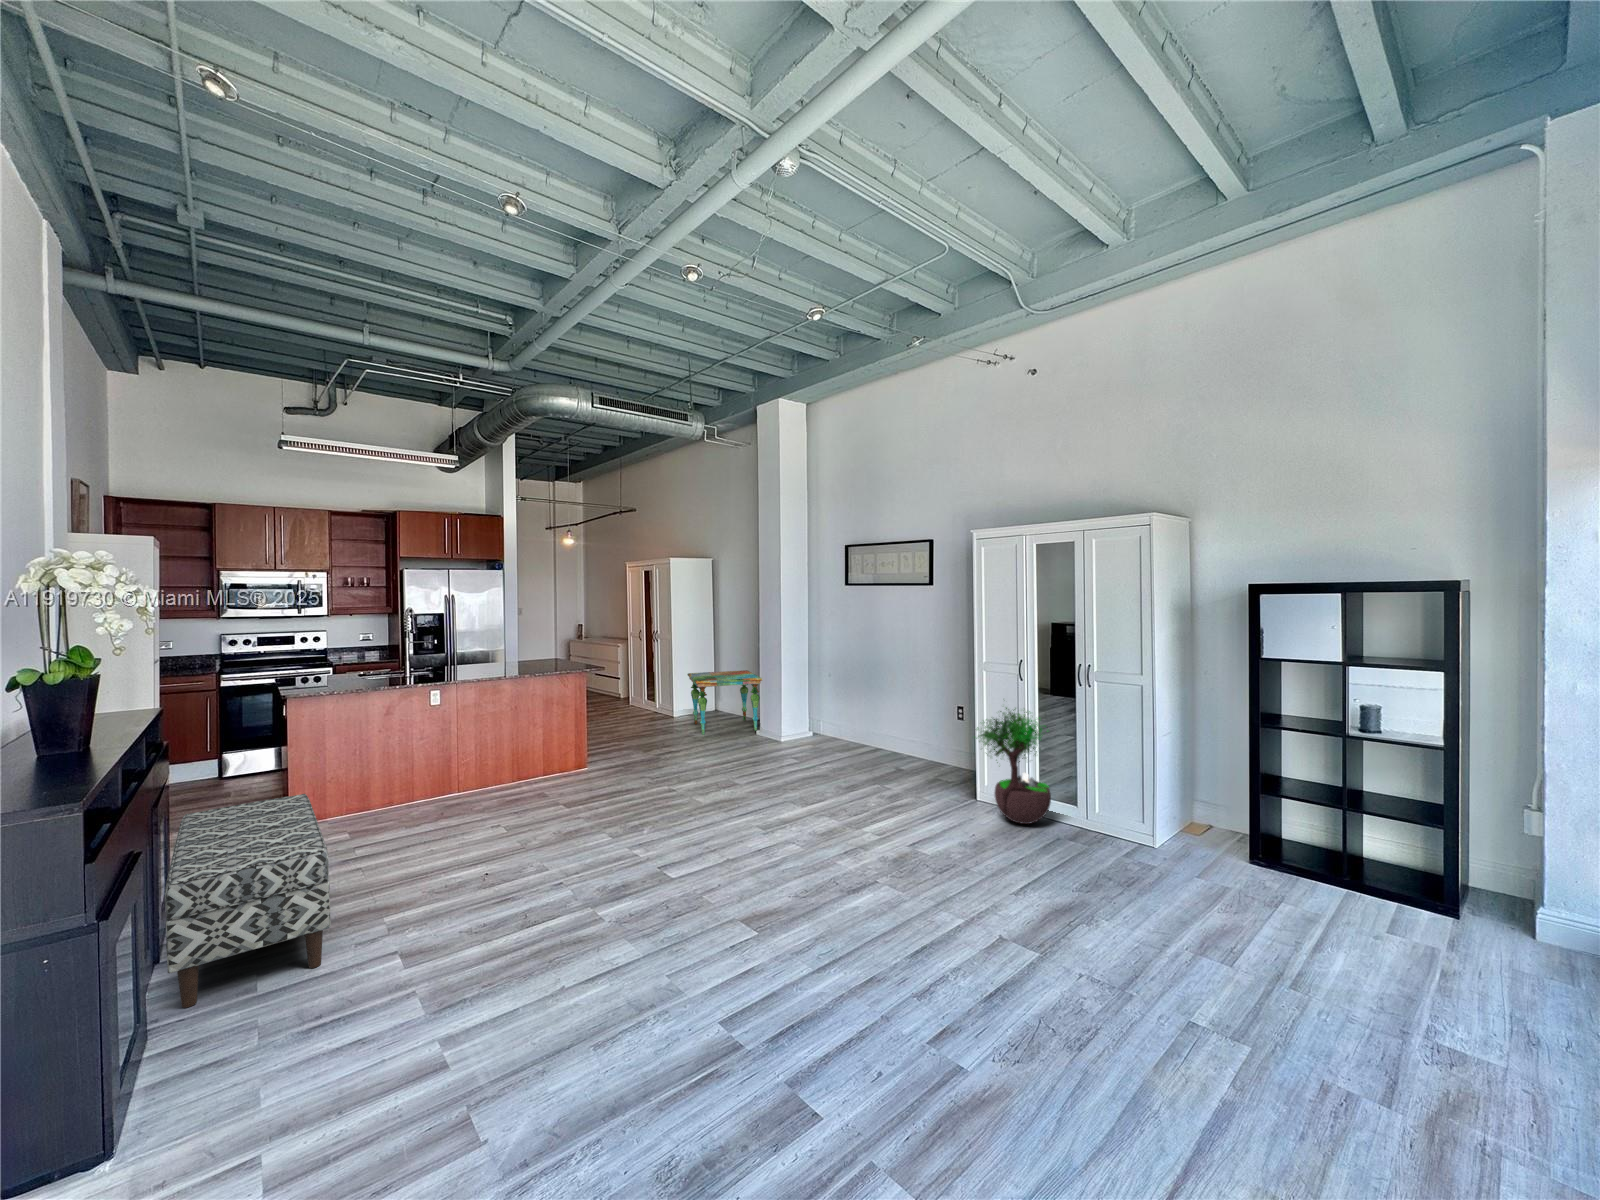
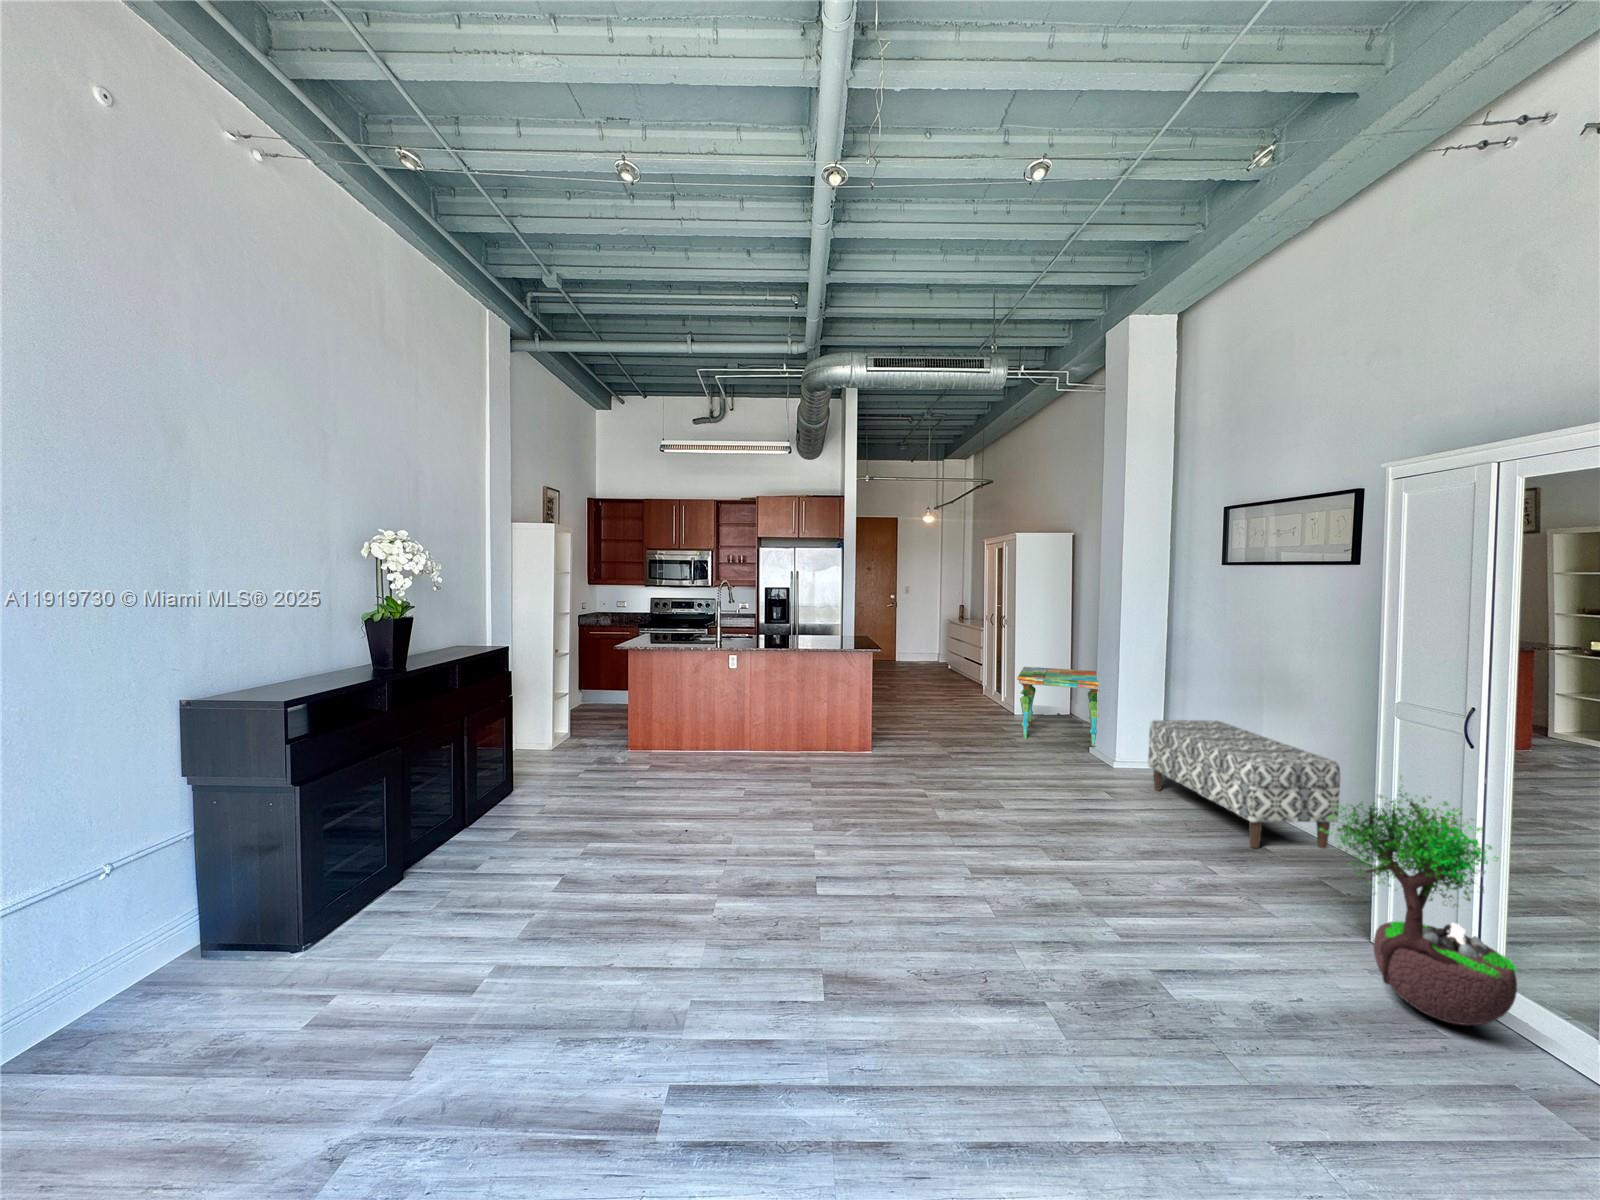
bench: present [165,794,330,1008] -> present [1148,720,1340,848]

